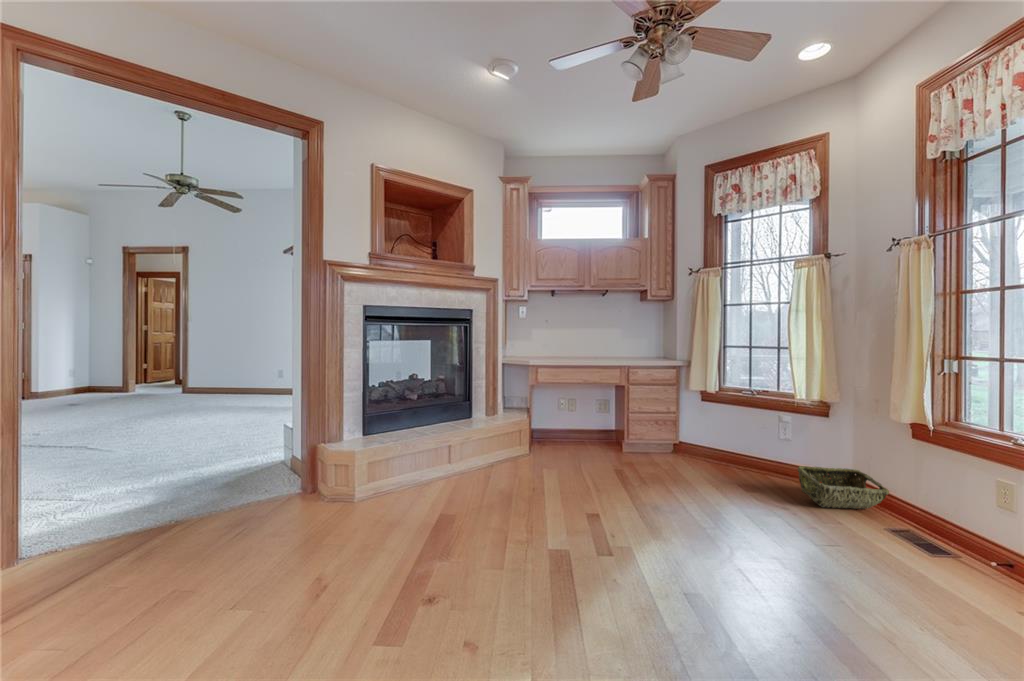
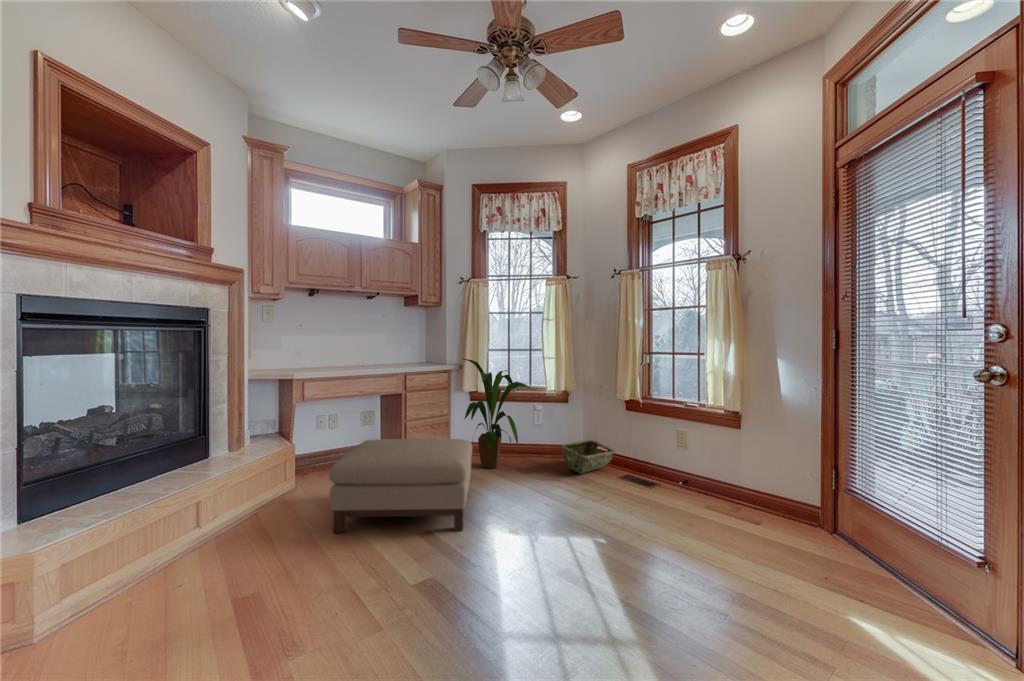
house plant: none [672,355,772,477] -> present [463,359,534,468]
ottoman: none [528,422,665,517] -> present [329,438,472,533]

